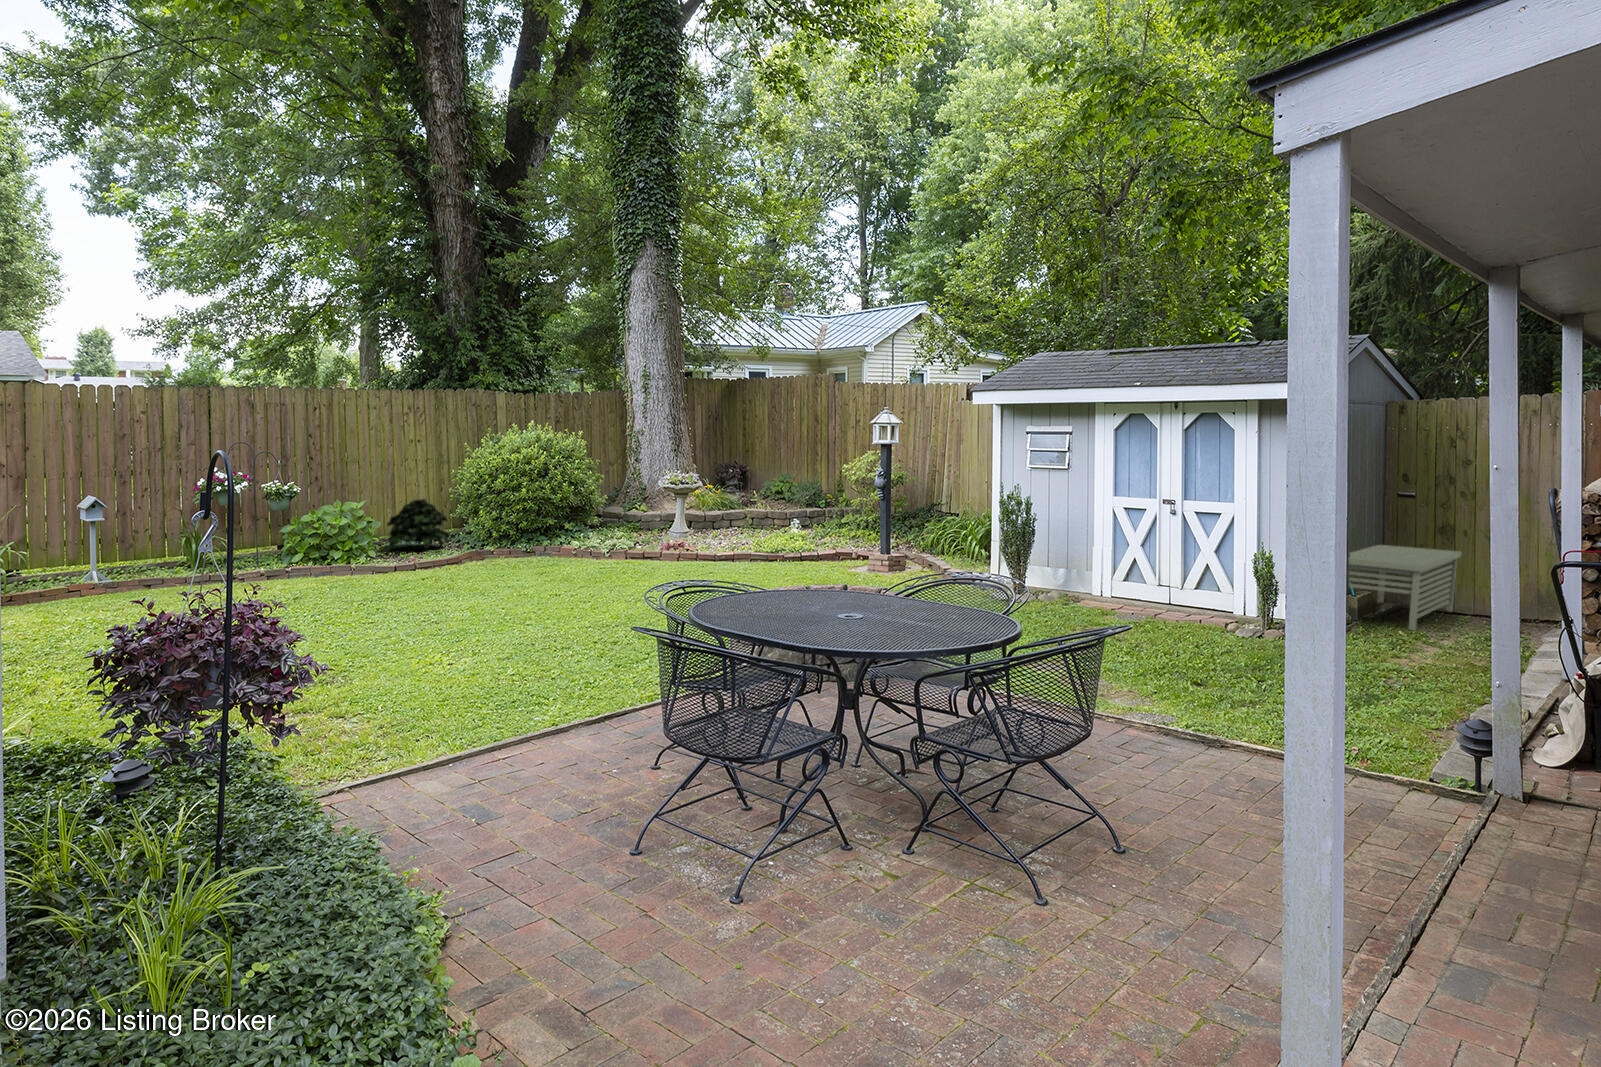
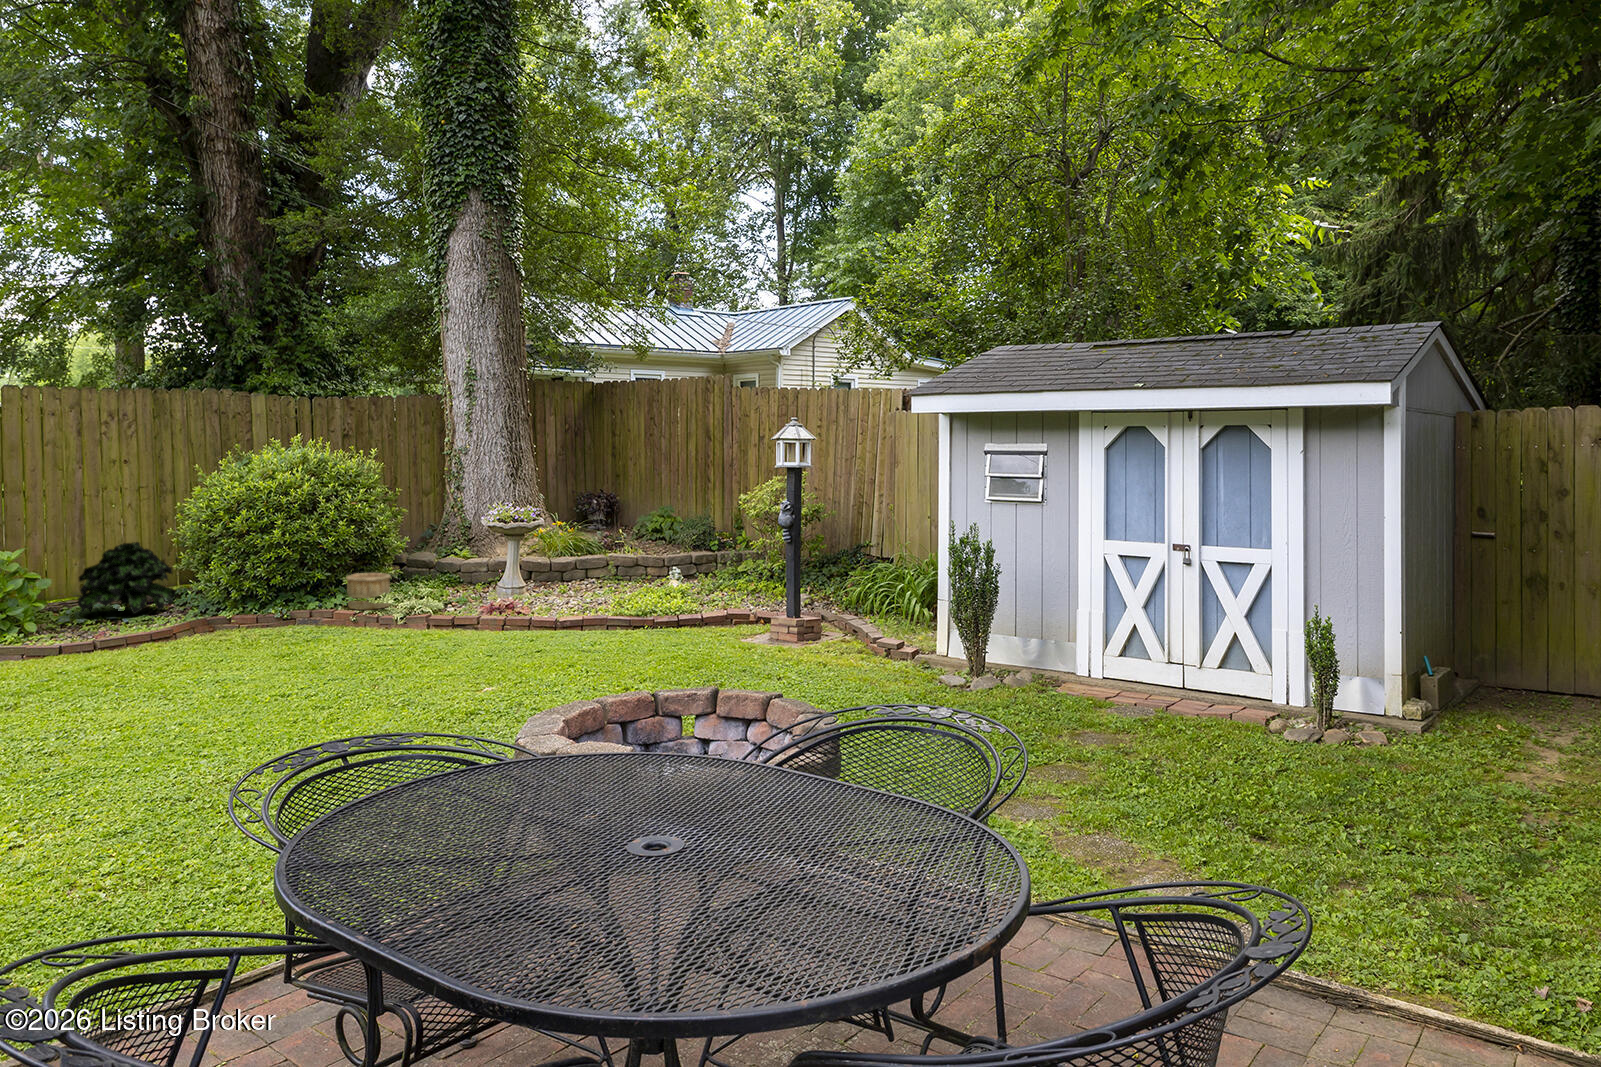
wooden bucket: none [565,522,597,548] -> present [346,573,390,610]
storage bench: present [1349,545,1461,630] -> none [1421,606,1586,736]

